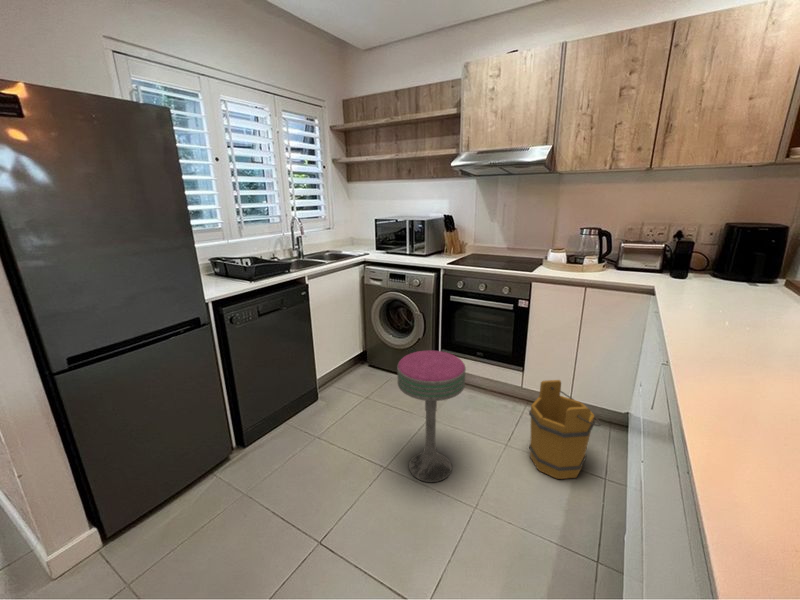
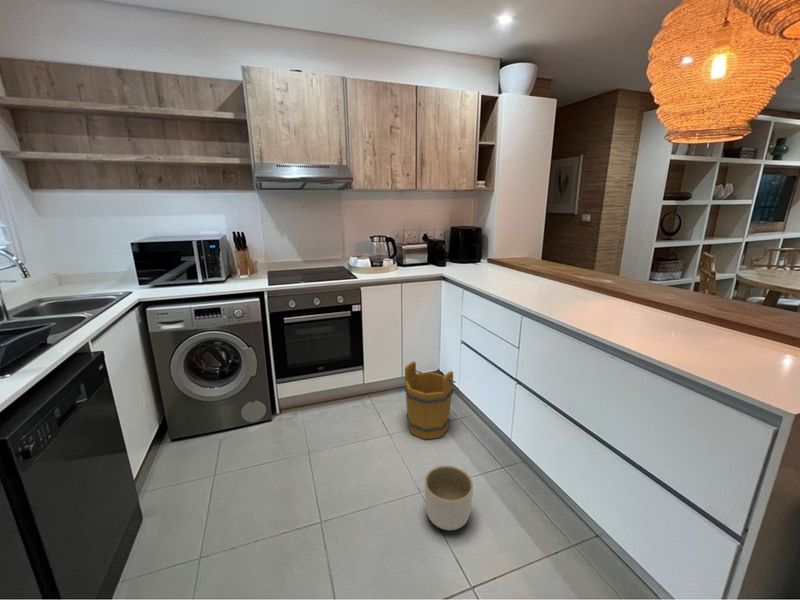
bar stool: present [397,350,466,482] -> none [312,370,386,512]
planter: none [454,484,508,556] -> present [425,465,473,530]

